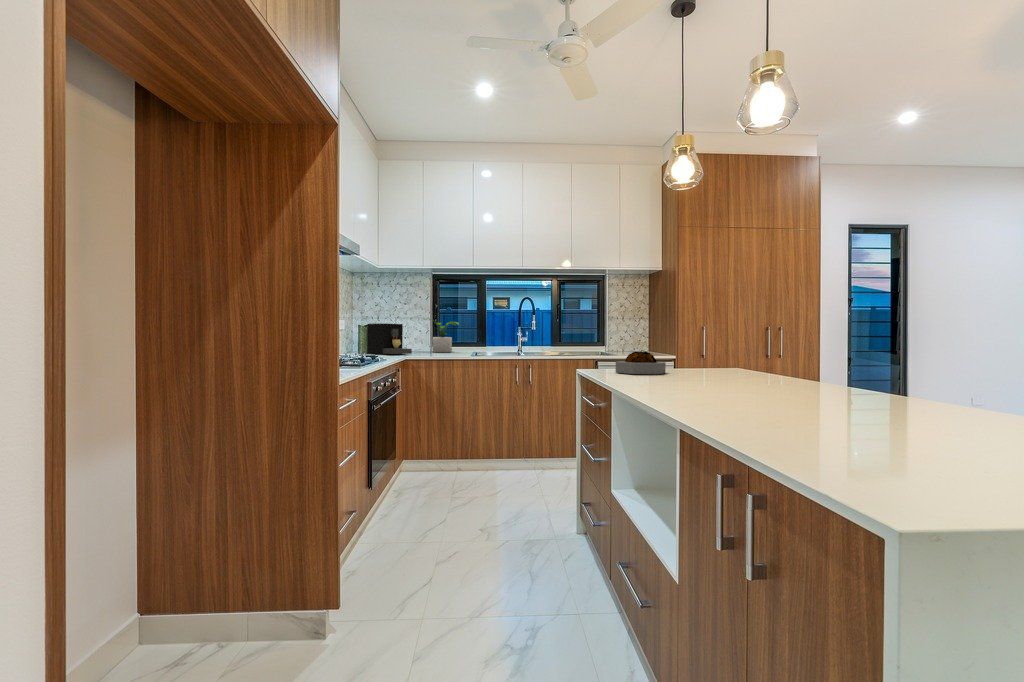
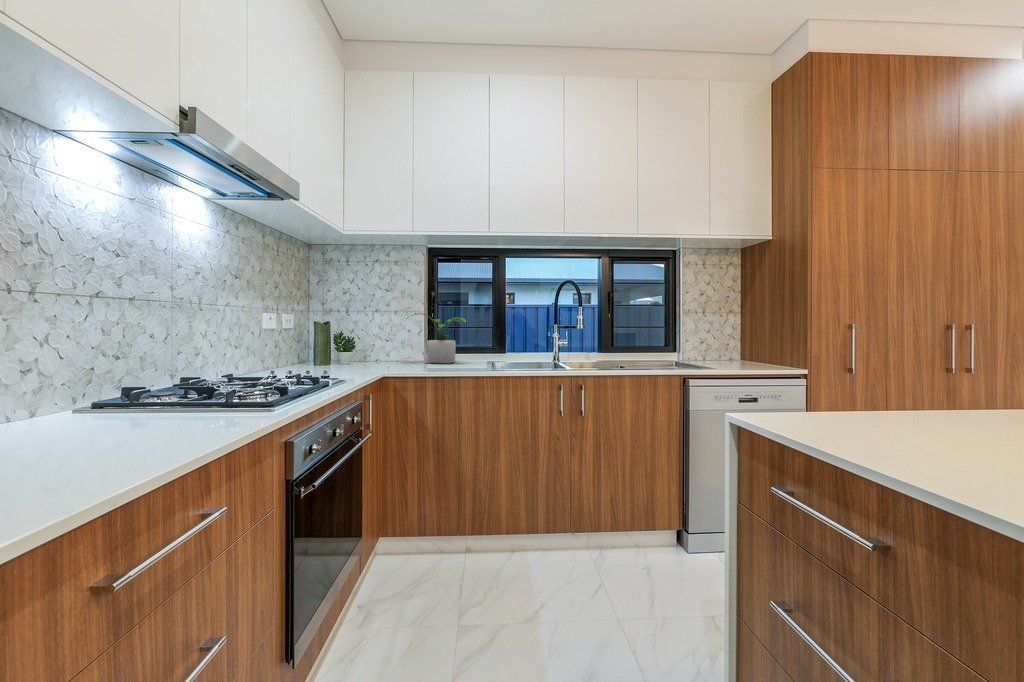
coffee maker: present [367,323,412,354] -> none [326,321,393,369]
decorative bowl: present [616,351,666,374] -> none [835,380,968,444]

